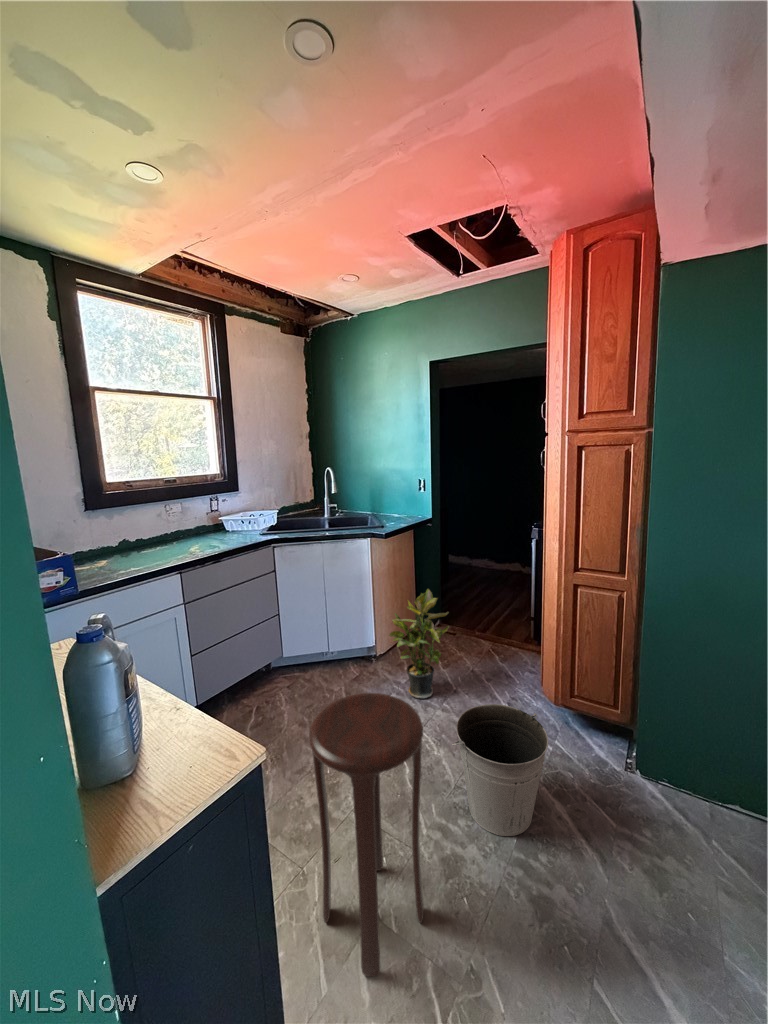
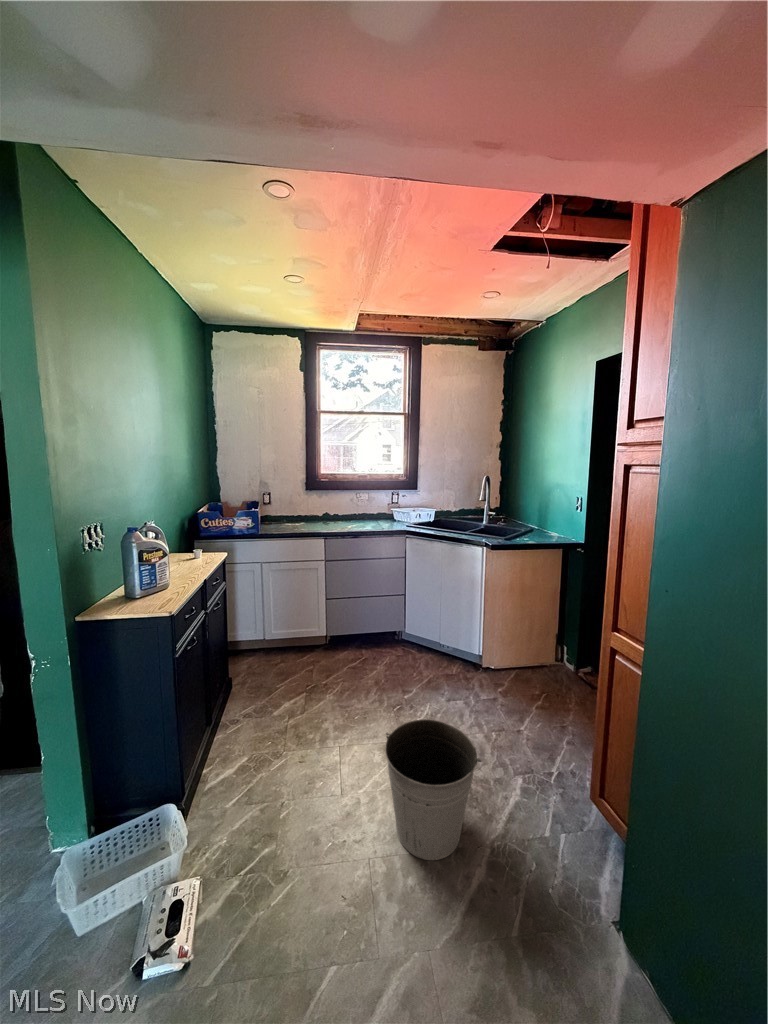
potted plant: present [389,589,449,698] -> none [460,607,521,718]
stool: present [309,693,424,977] -> none [227,637,314,834]

